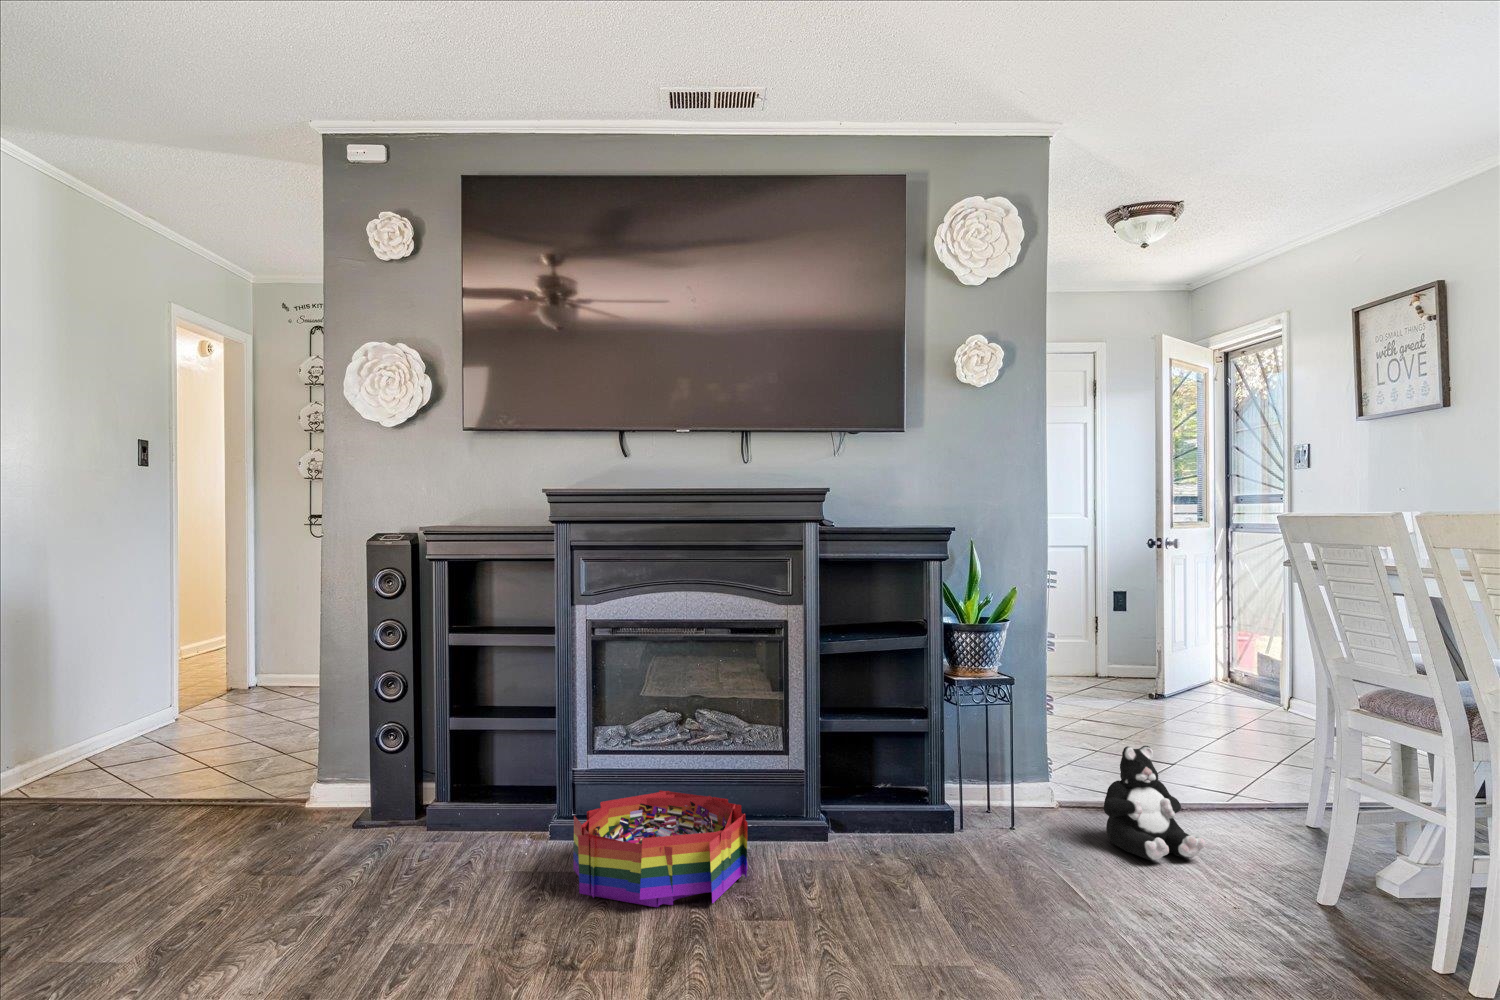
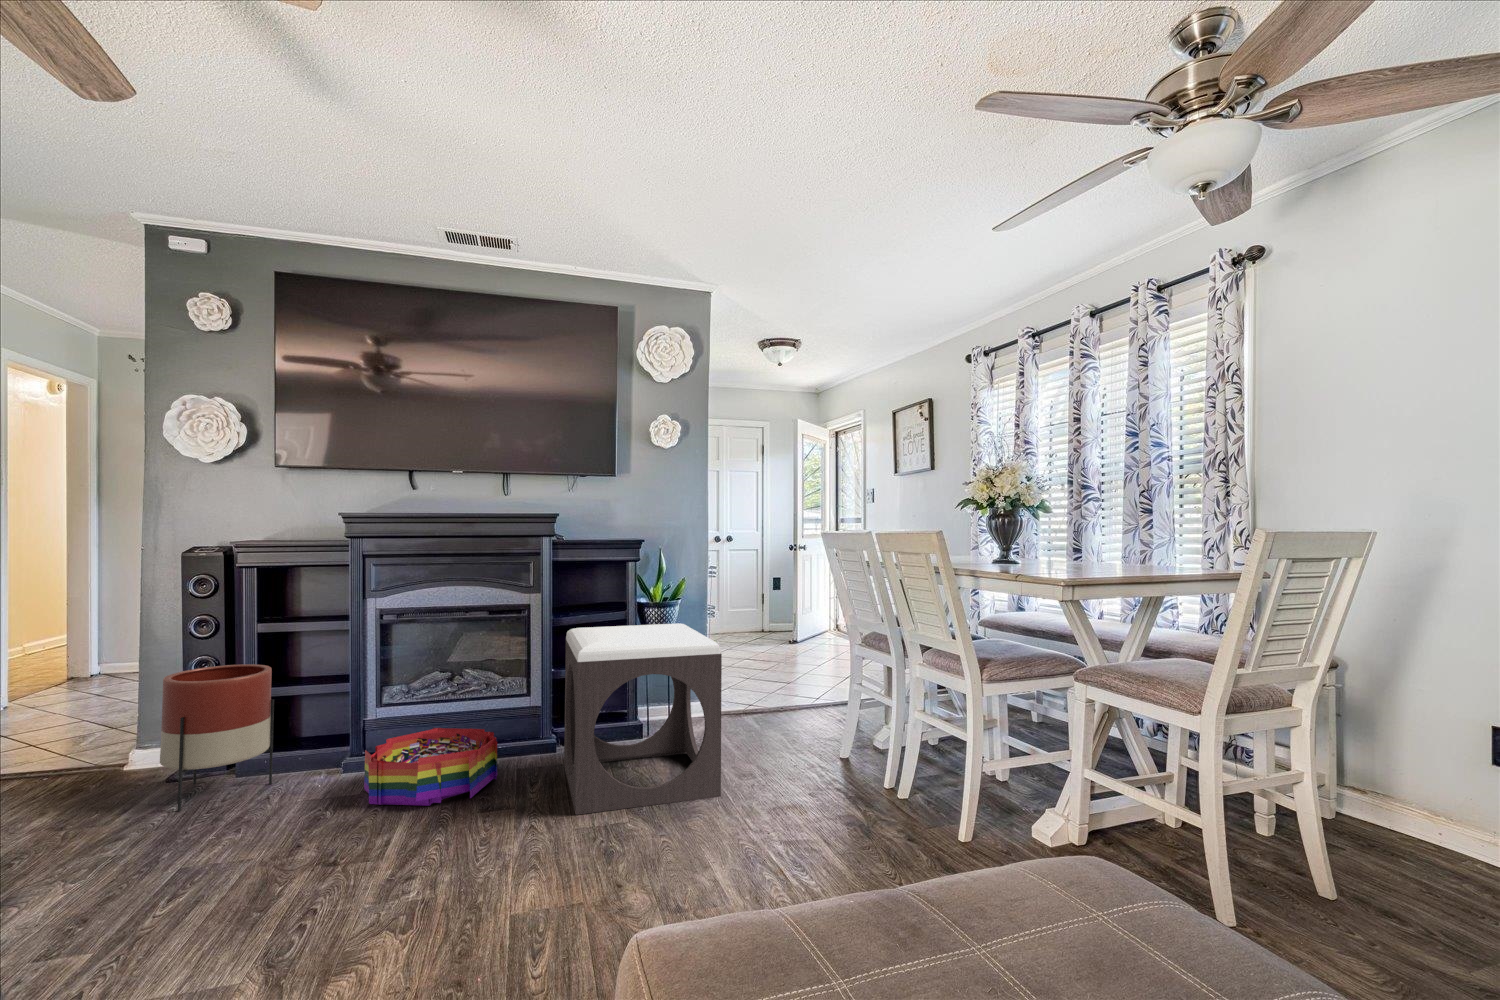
footstool: none [841,659,1105,954] -> present [564,623,722,815]
planter: none [340,686,466,873] -> present [160,664,274,811]
plush toy: present [1104,746,1205,860] -> none [734,674,791,743]

